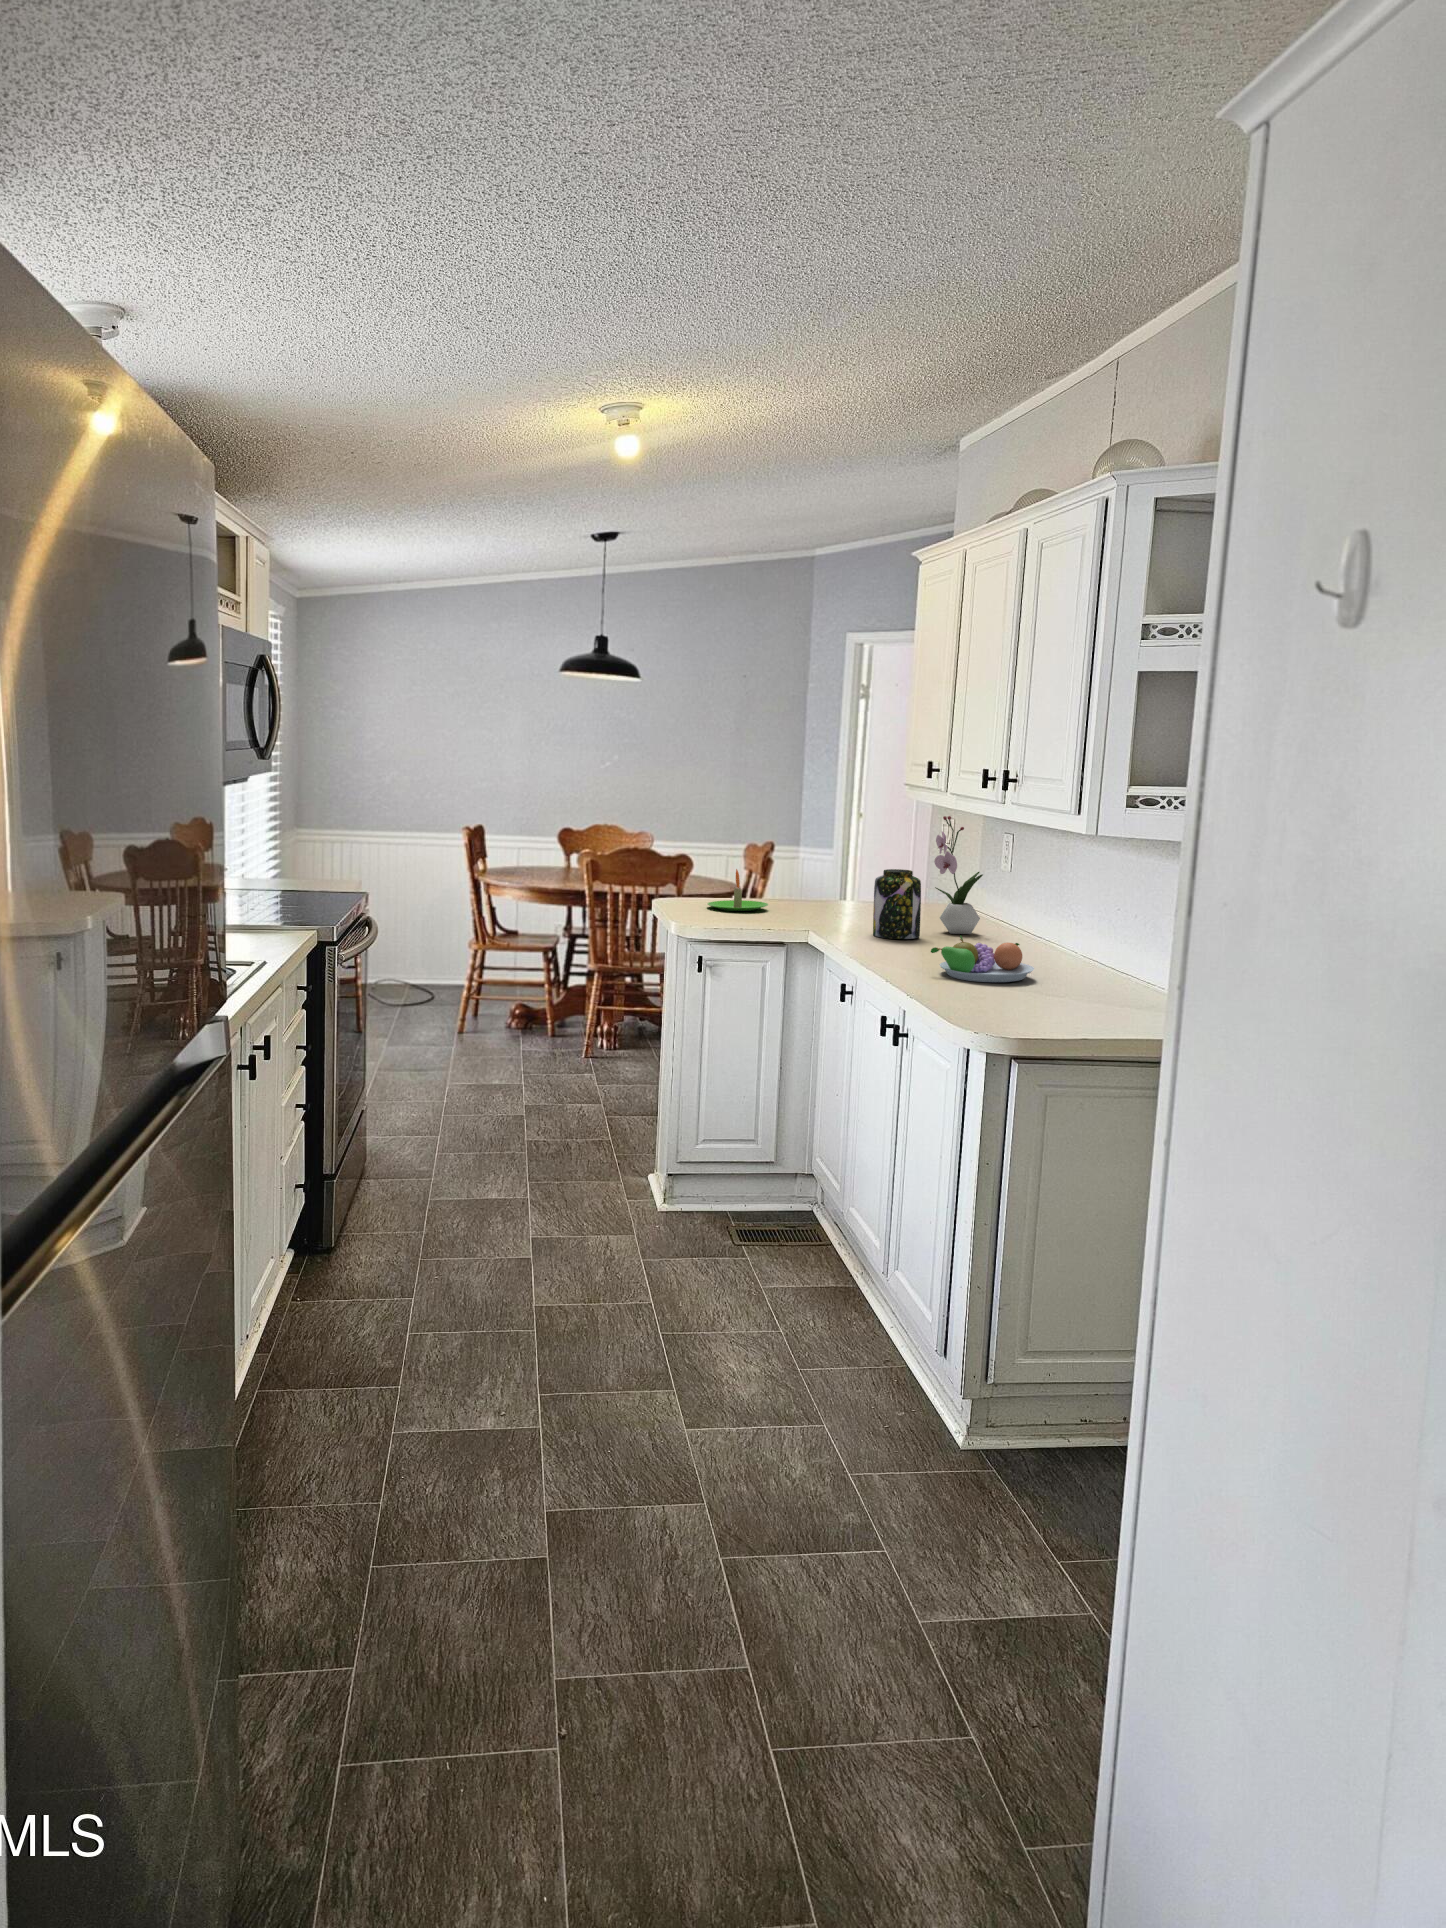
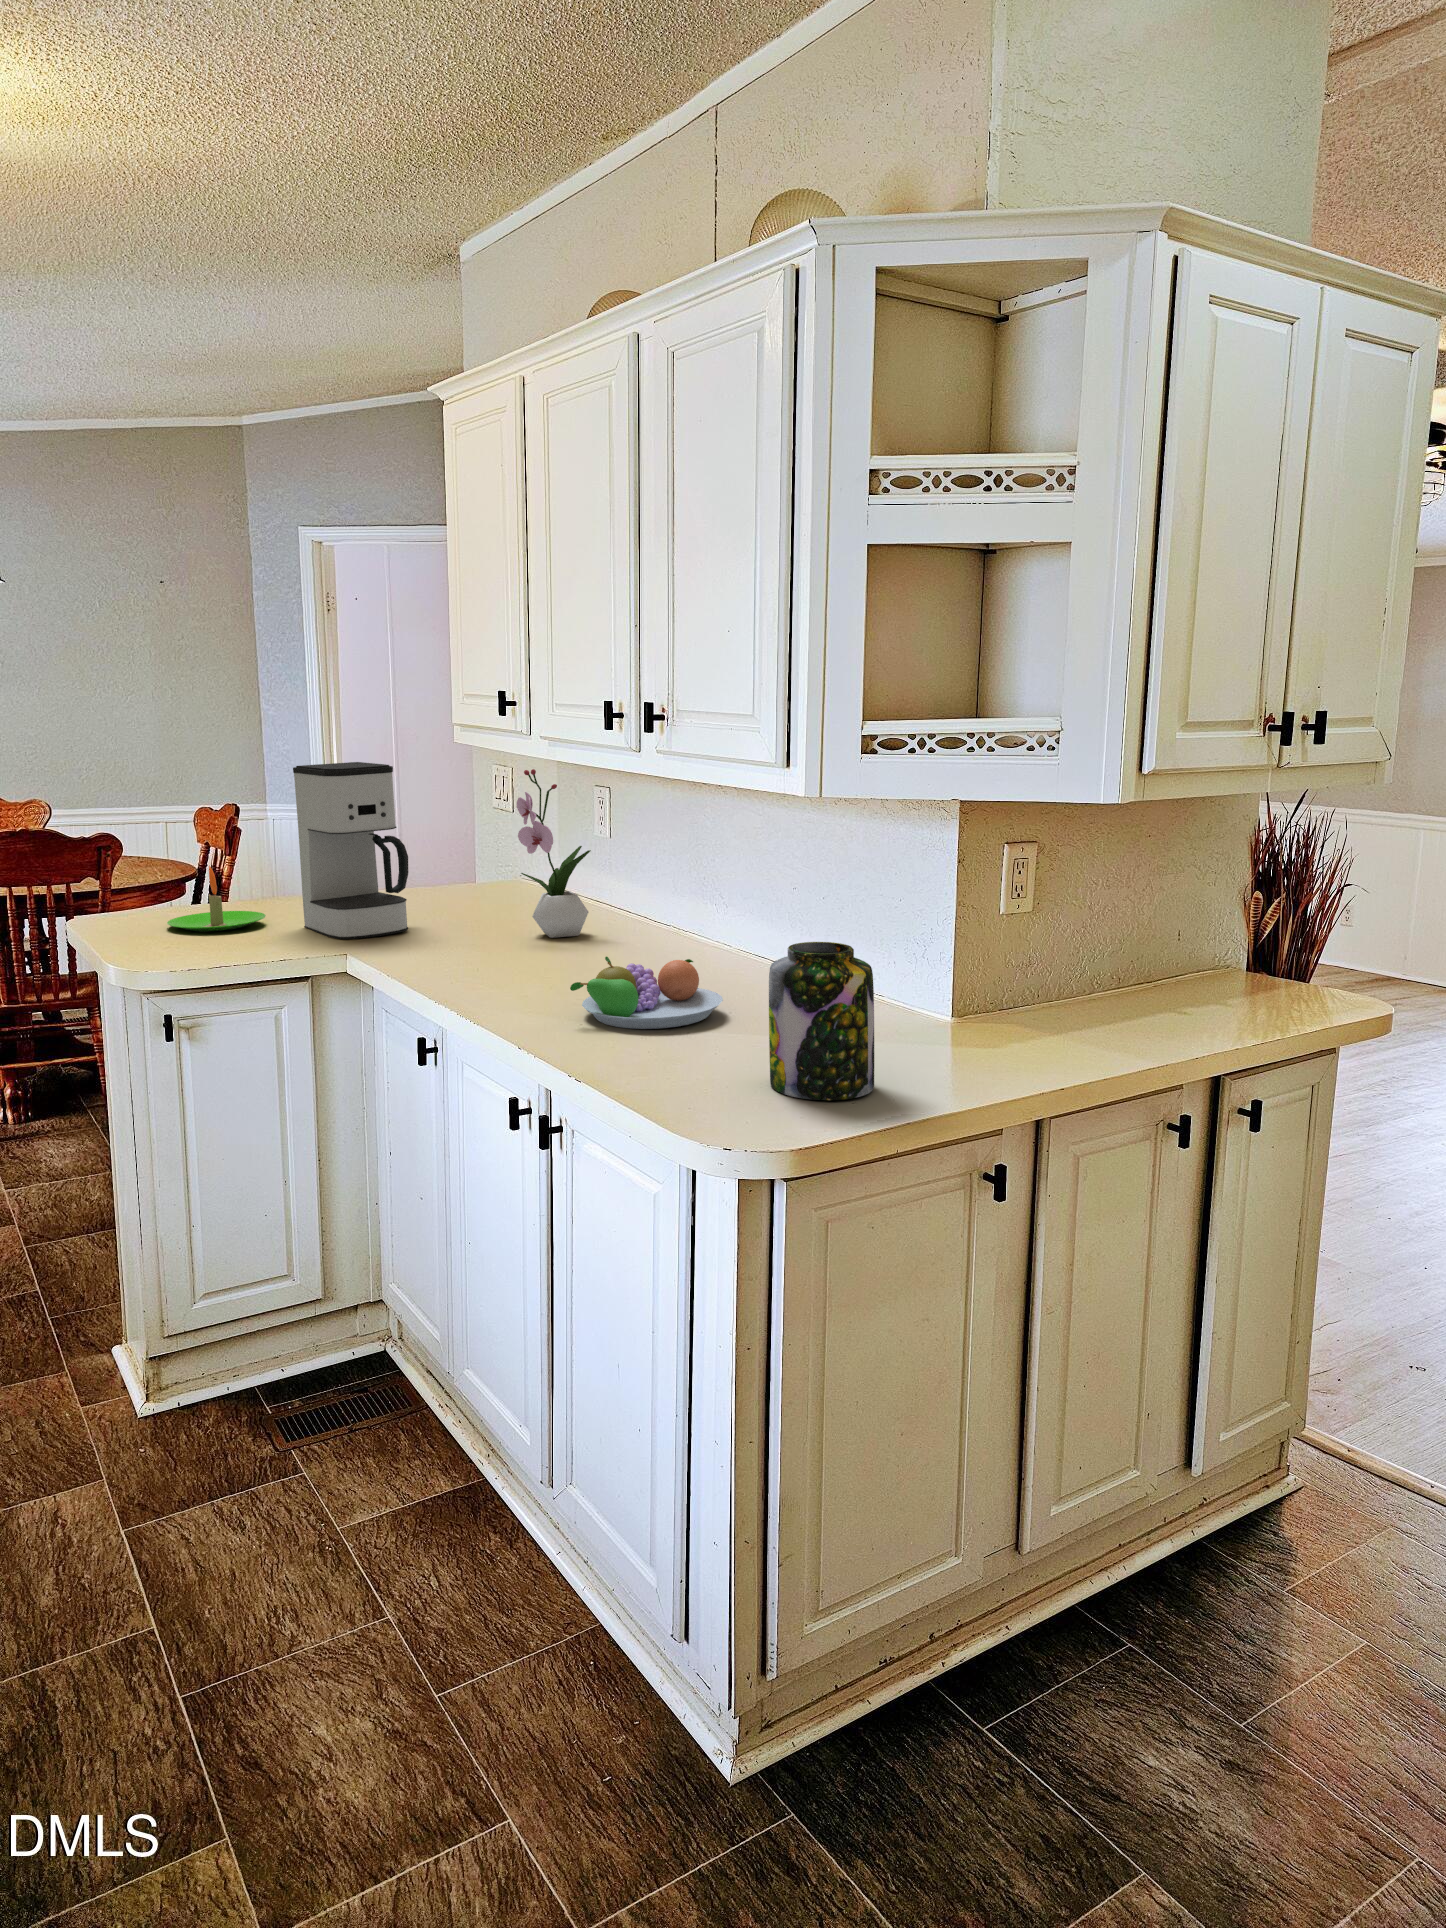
coffee maker: none [791,806,863,923] -> present [293,762,408,939]
jar: present [873,869,921,939] -> present [769,942,874,1100]

